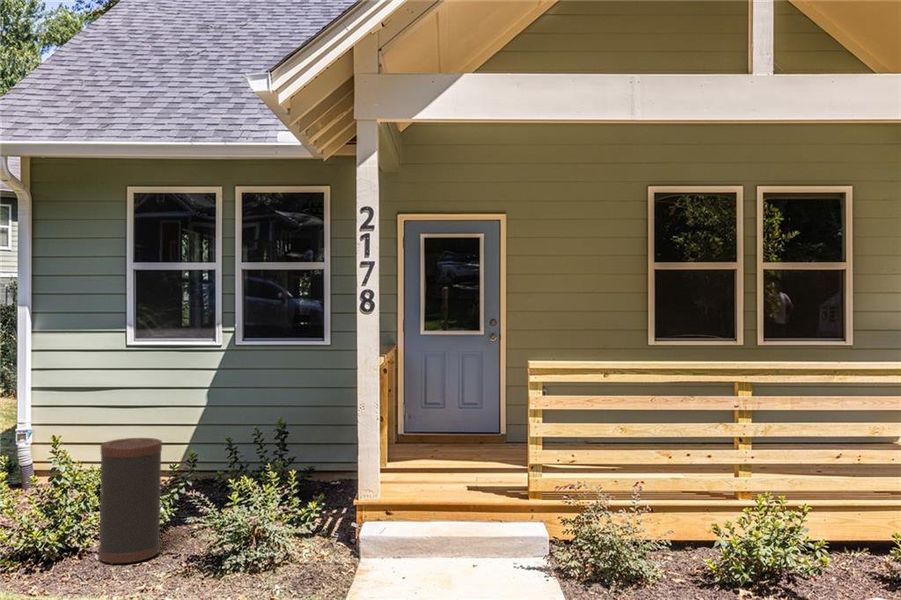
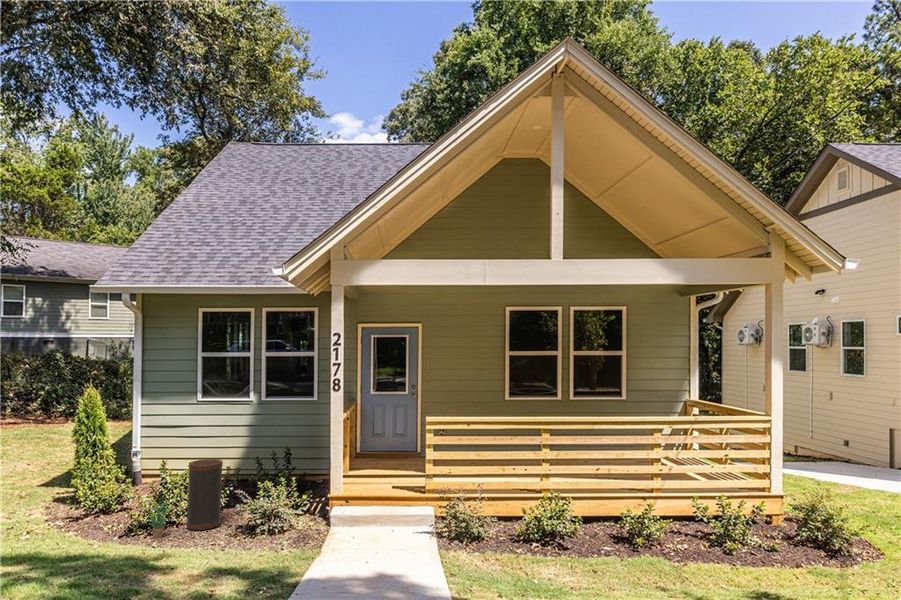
potted plant: none [23,509,66,579] -> present [150,502,168,538]

